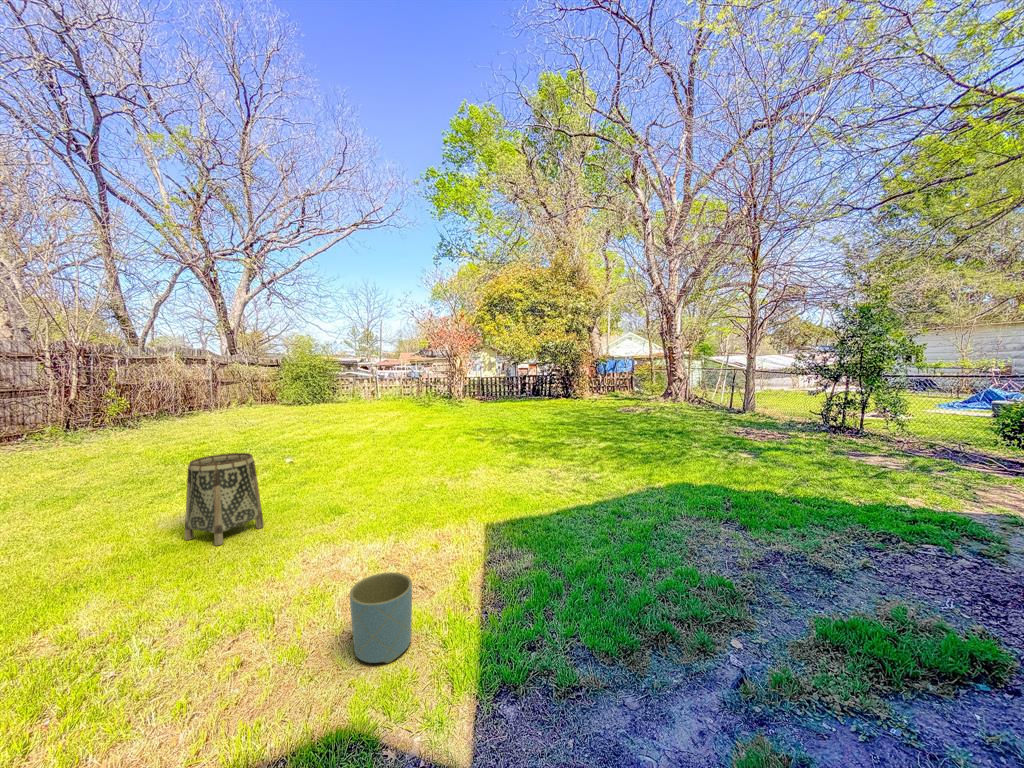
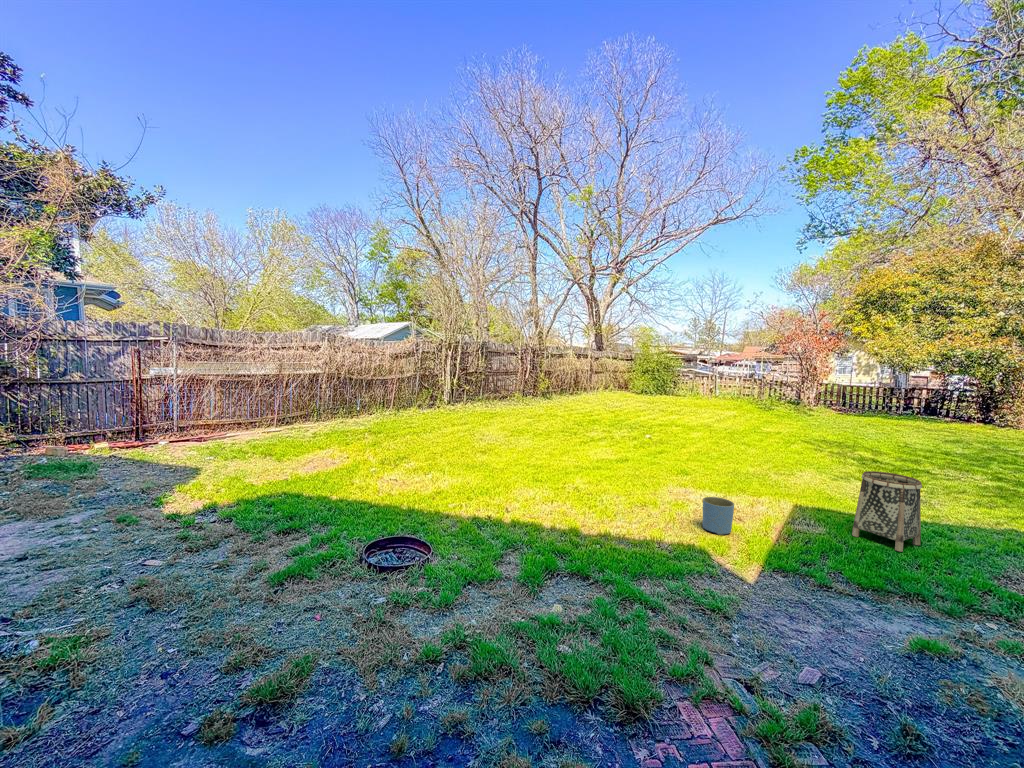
basket: present [185,453,264,545] -> present [852,471,922,552]

